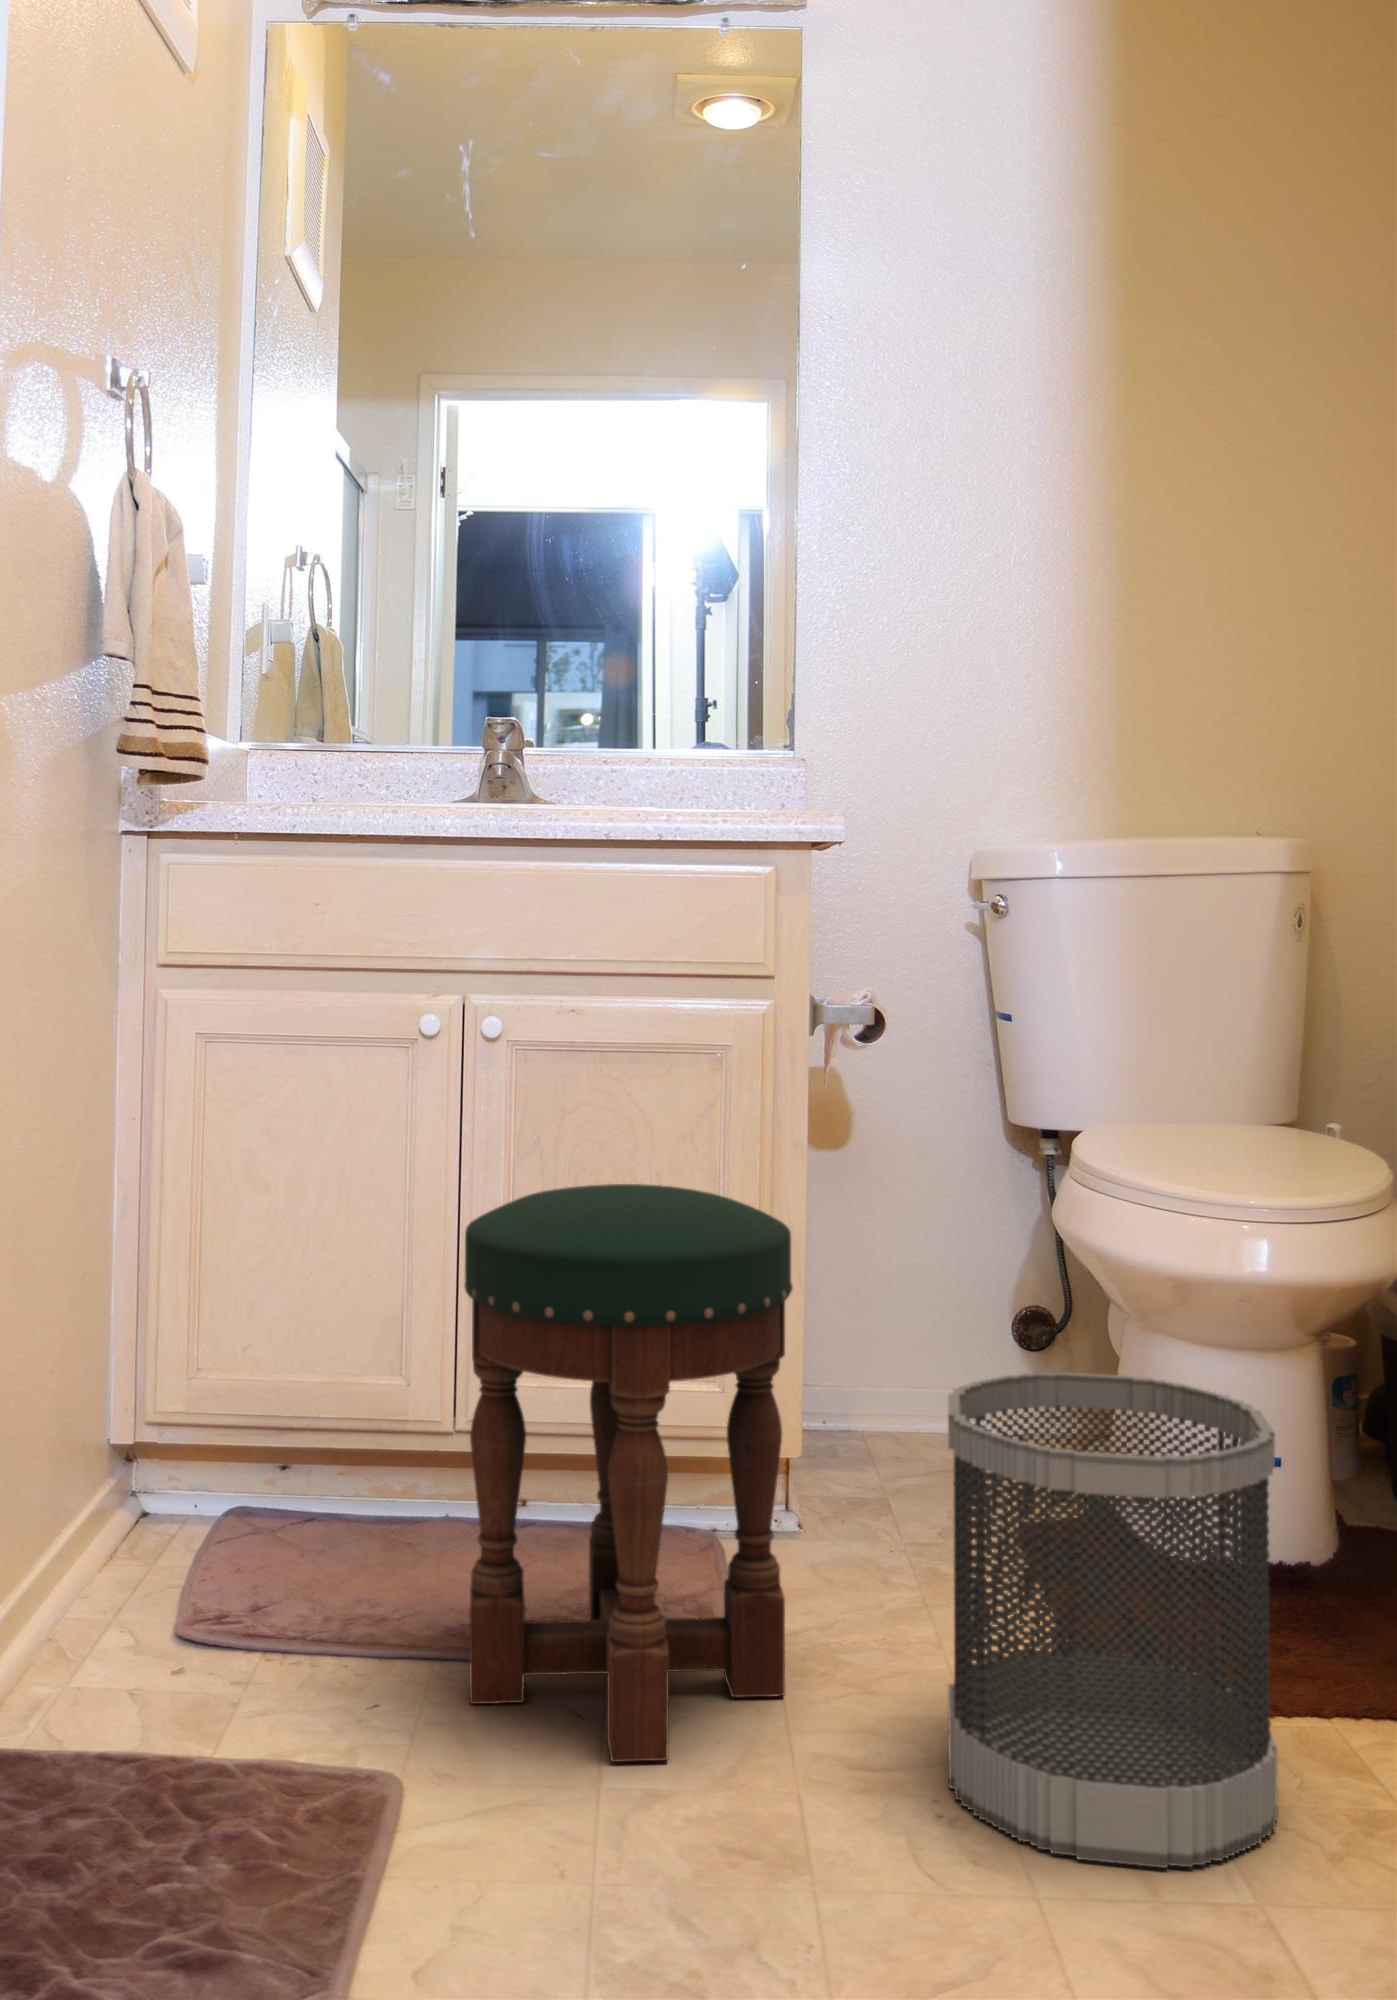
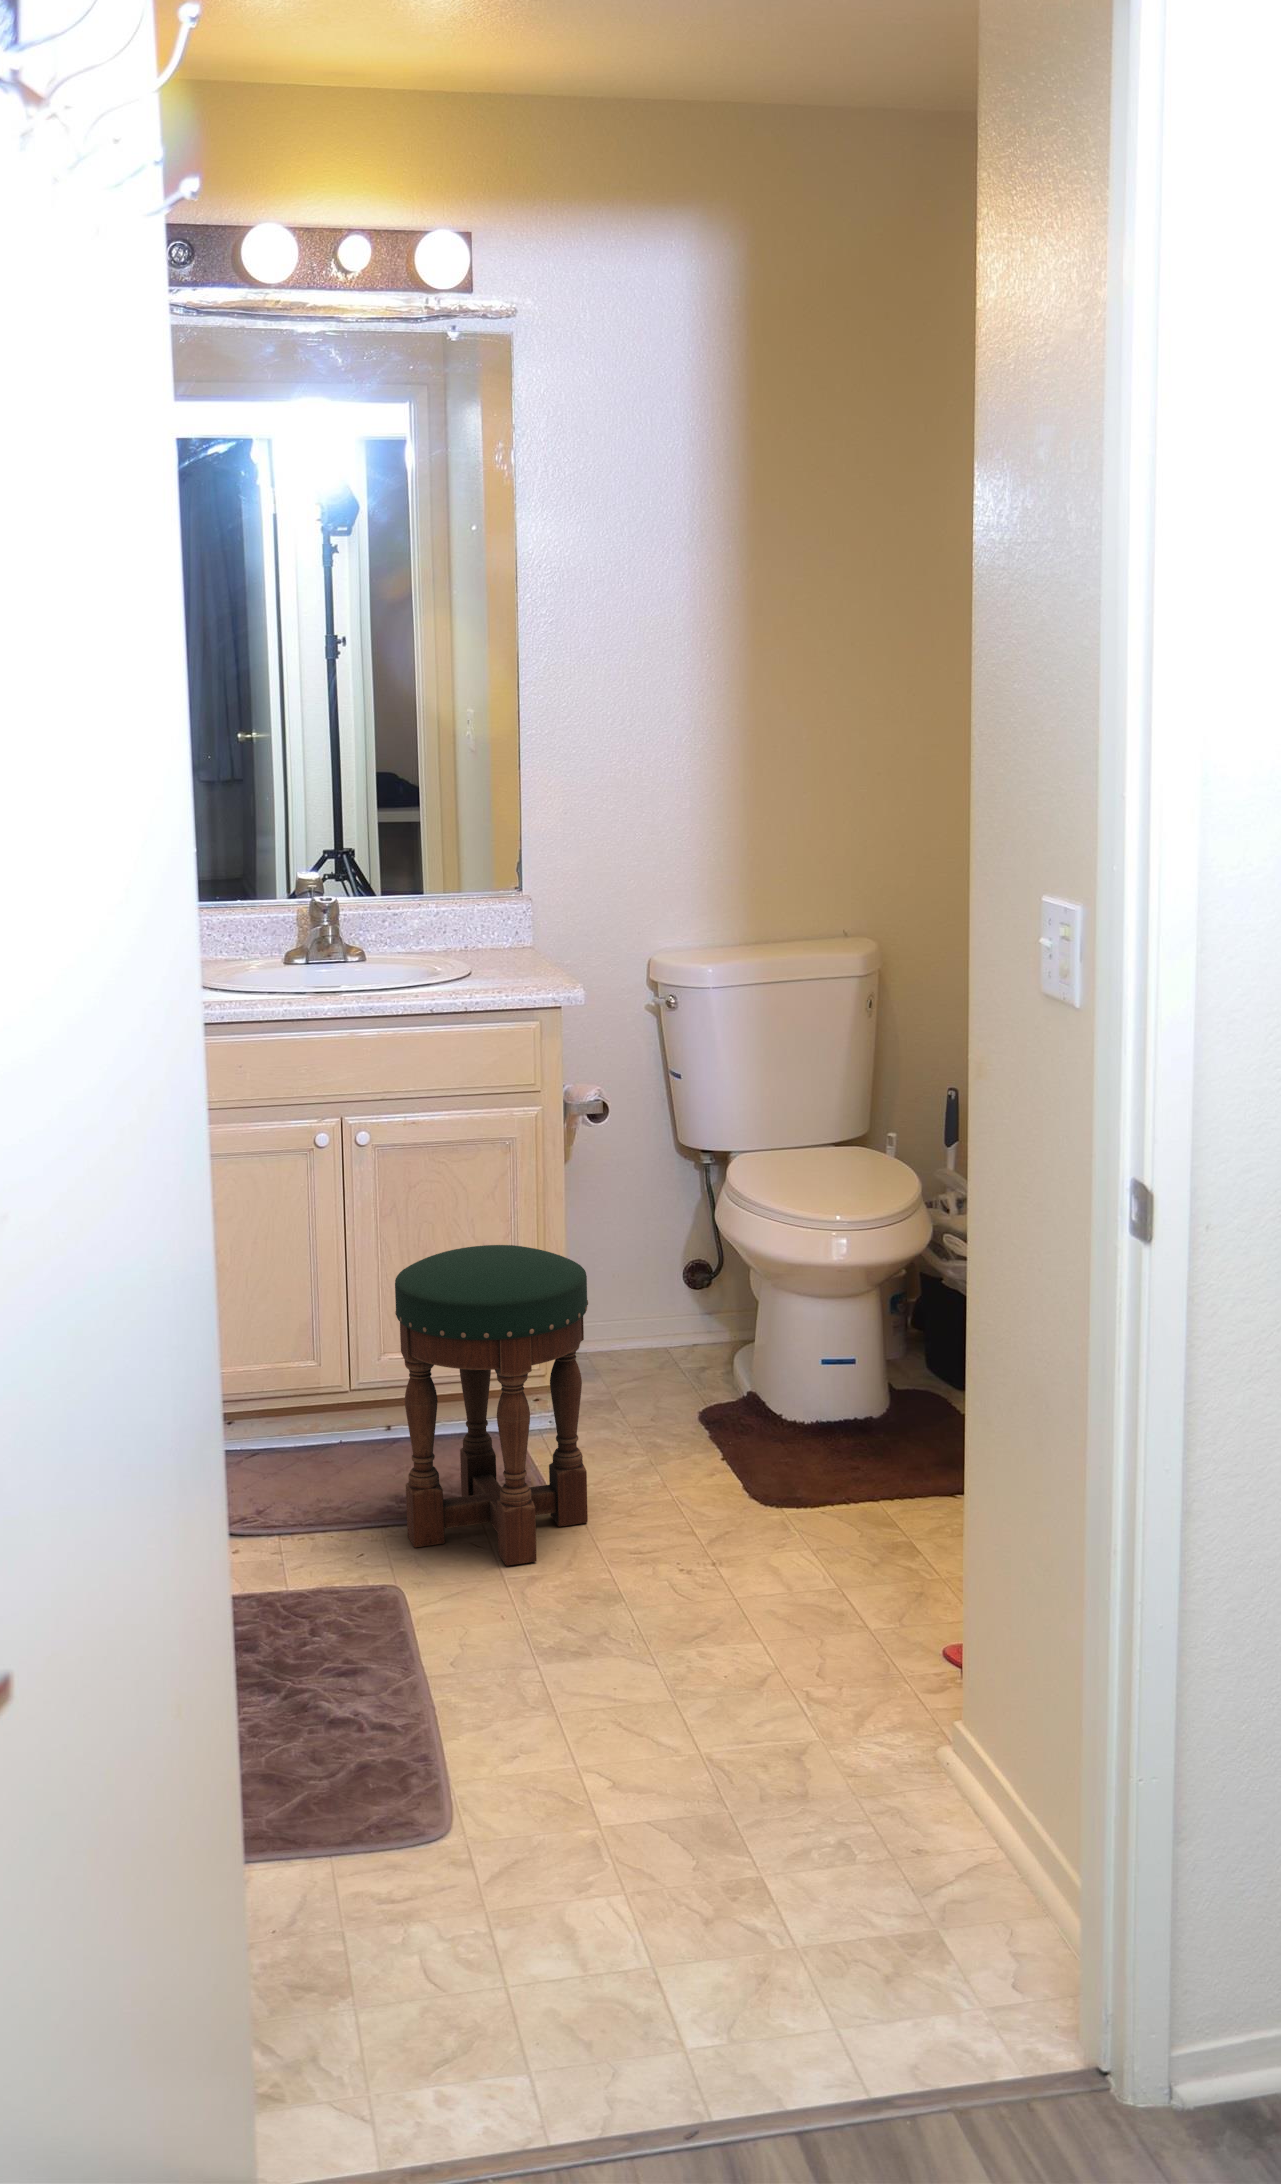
wastebasket: present [948,1372,1278,1868] -> none [679,1333,848,1579]

